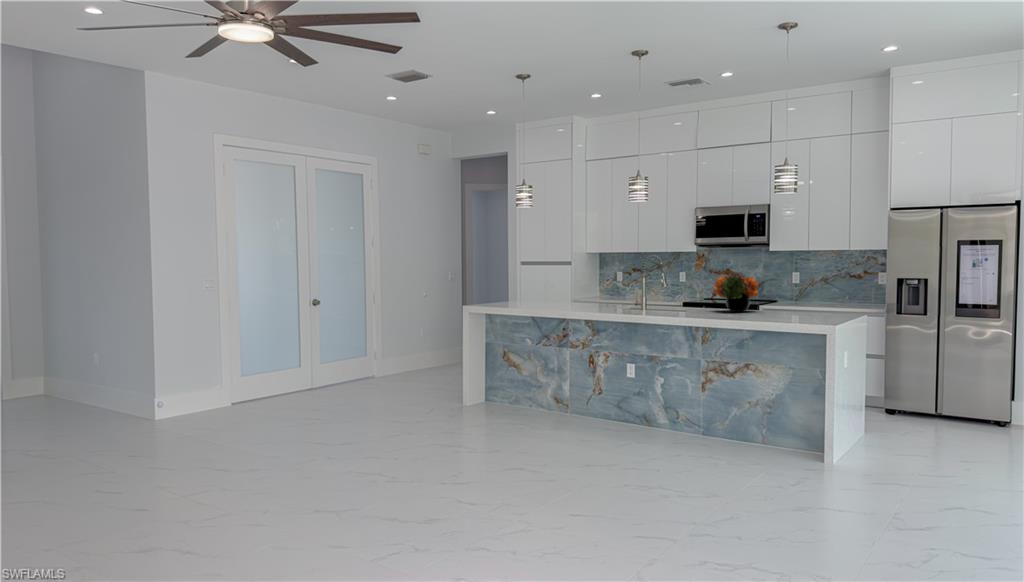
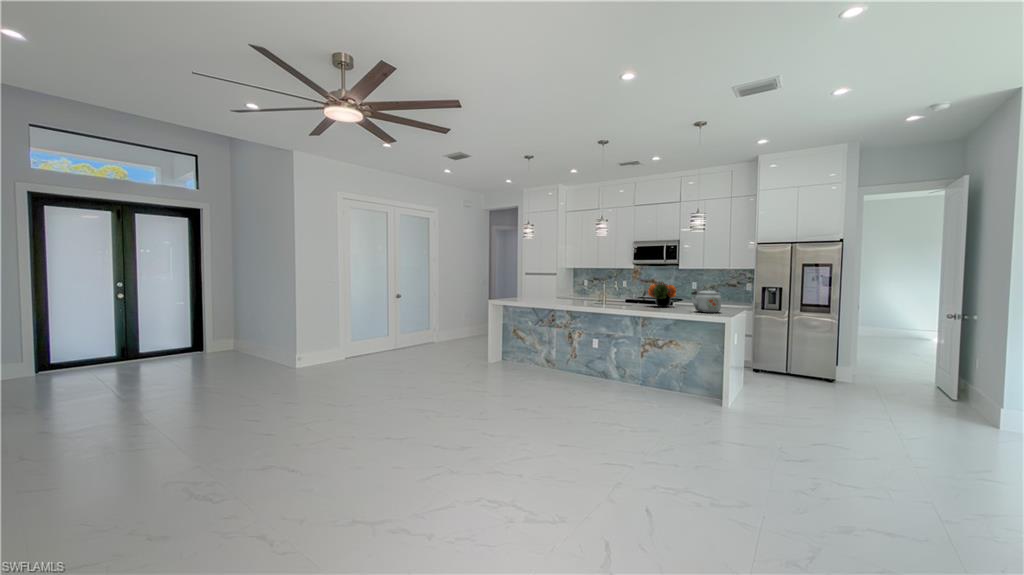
kettle: none [776,282,821,319] -> present [691,289,721,313]

